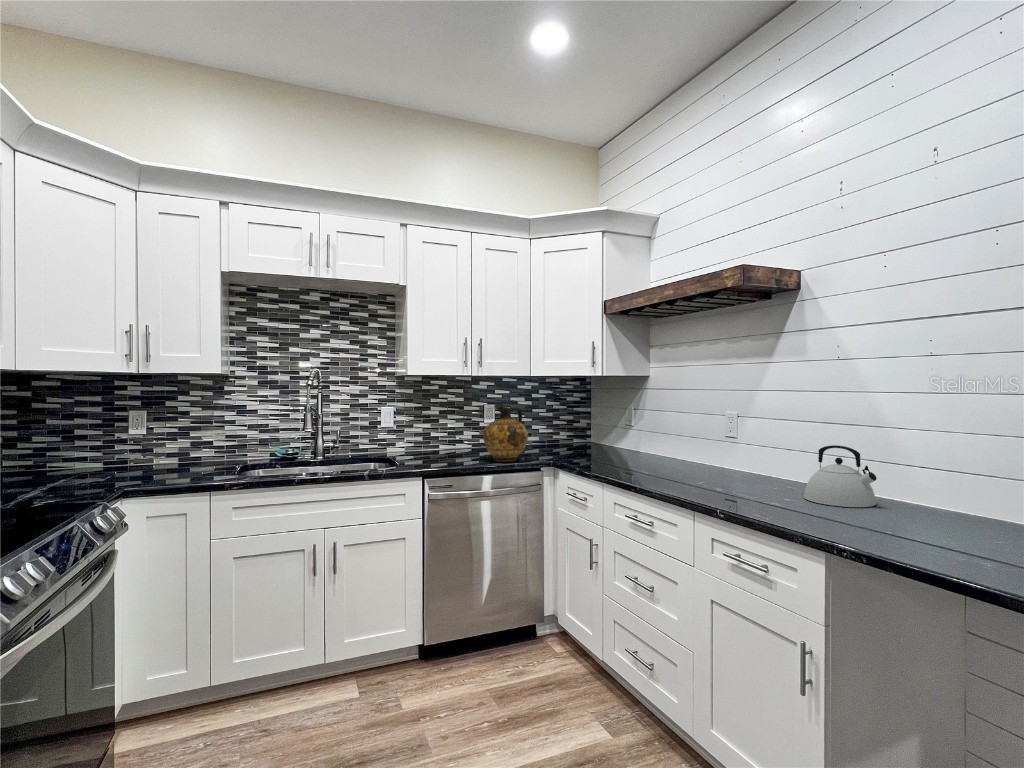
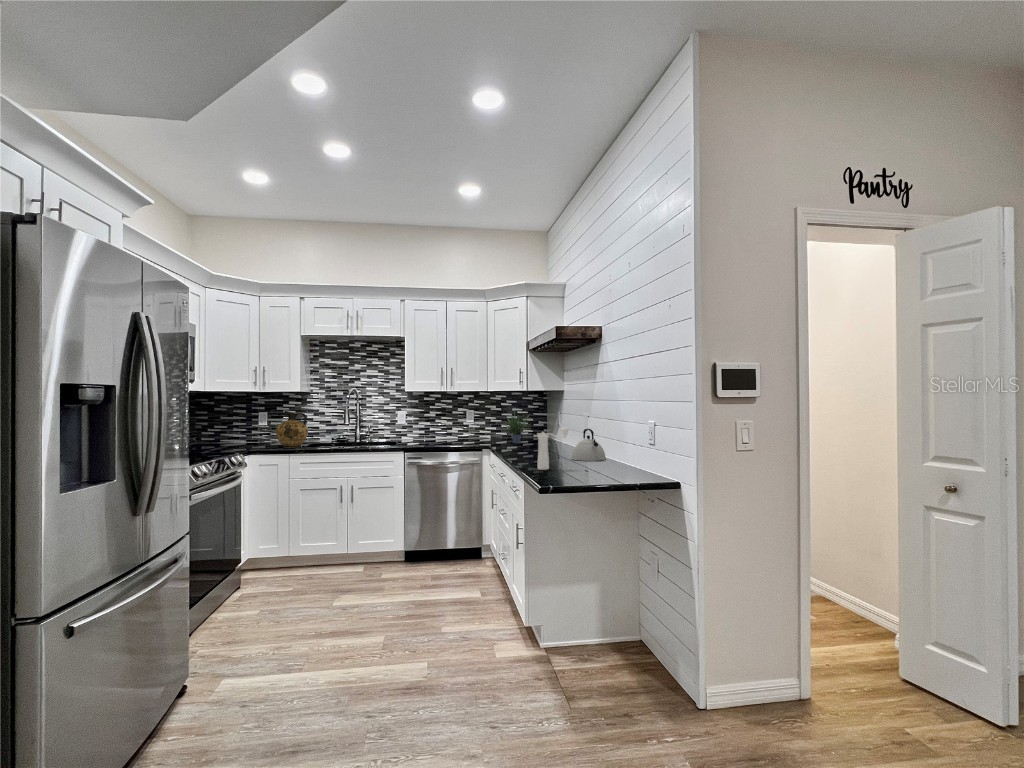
potted plant: none [547,400,599,456] -> present [504,415,529,444]
ceramic jug: present [483,405,528,461] -> present [276,411,308,448]
pepper mill: none [895,455,964,555] -> present [537,427,569,470]

